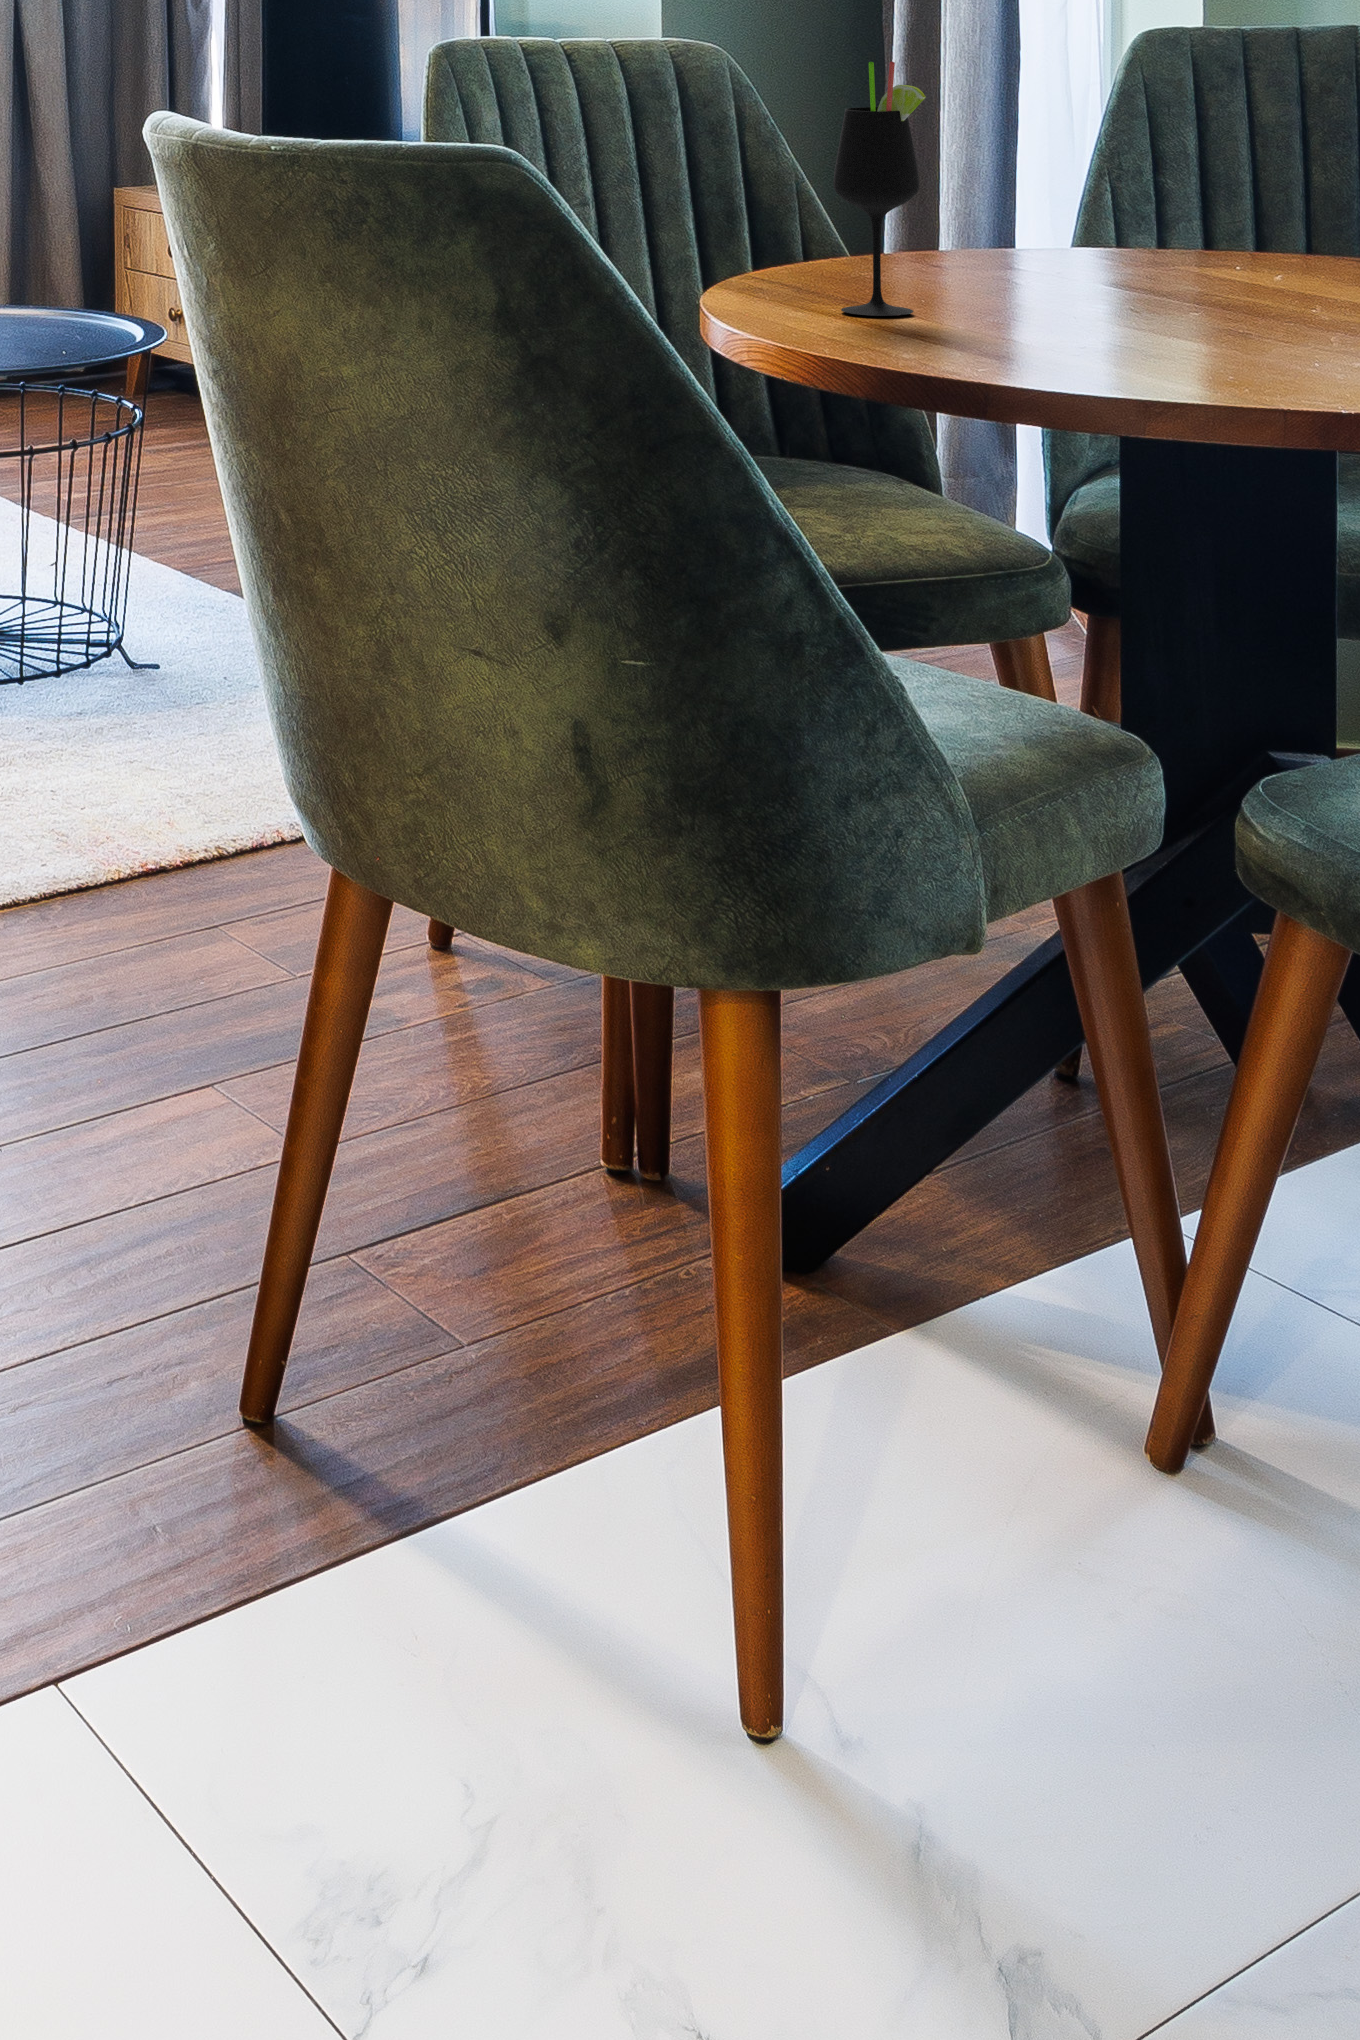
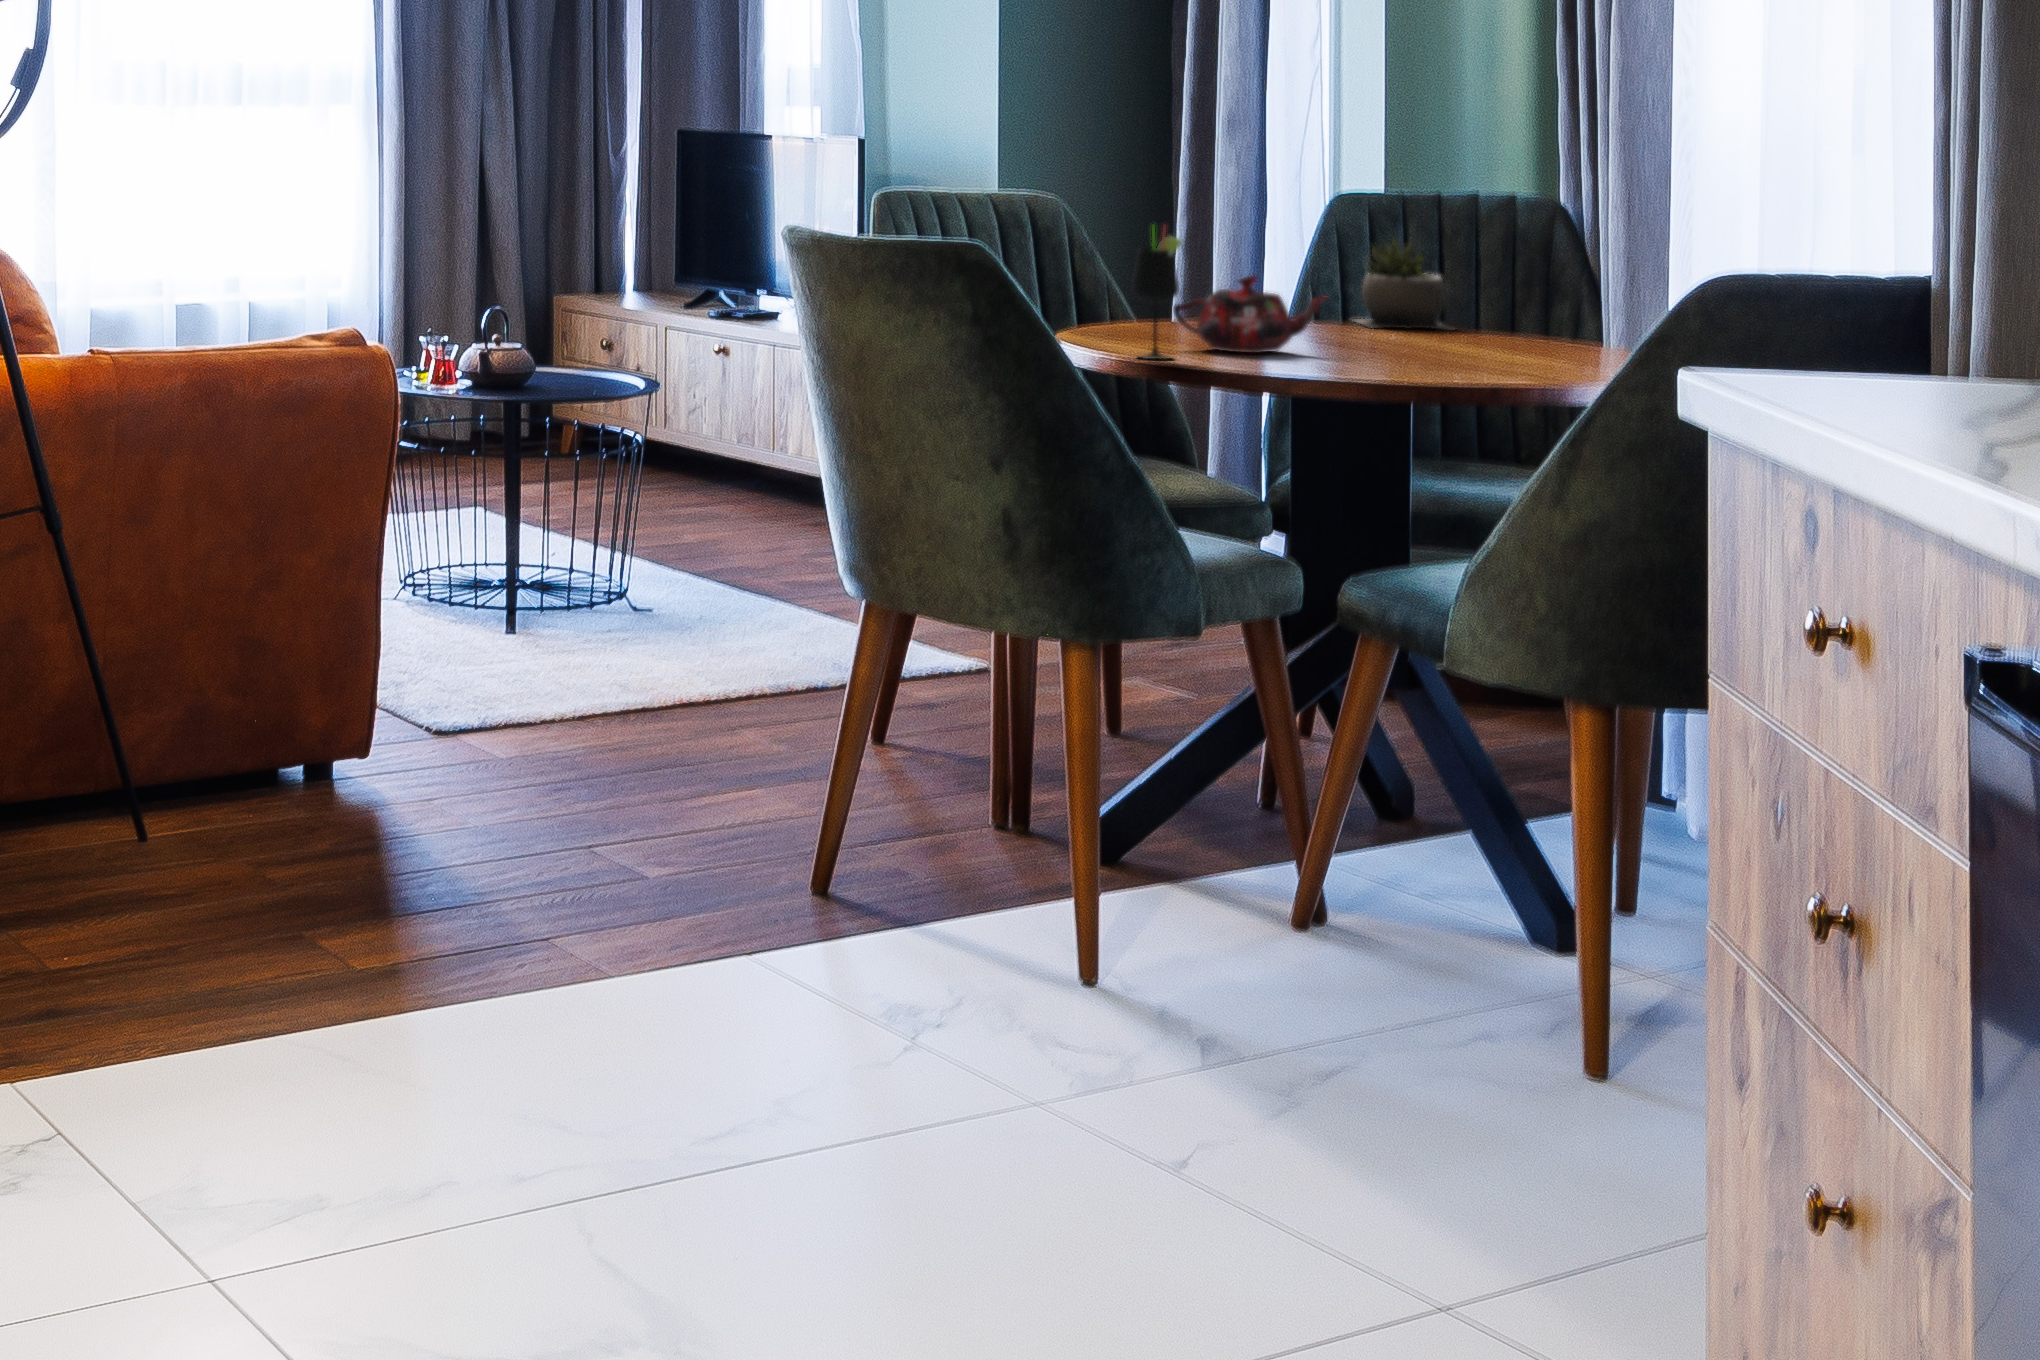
succulent plant: none [1175,85,1353,237] -> present [1354,239,1454,330]
teapot: none [906,154,1180,295] -> present [1173,276,1323,353]

